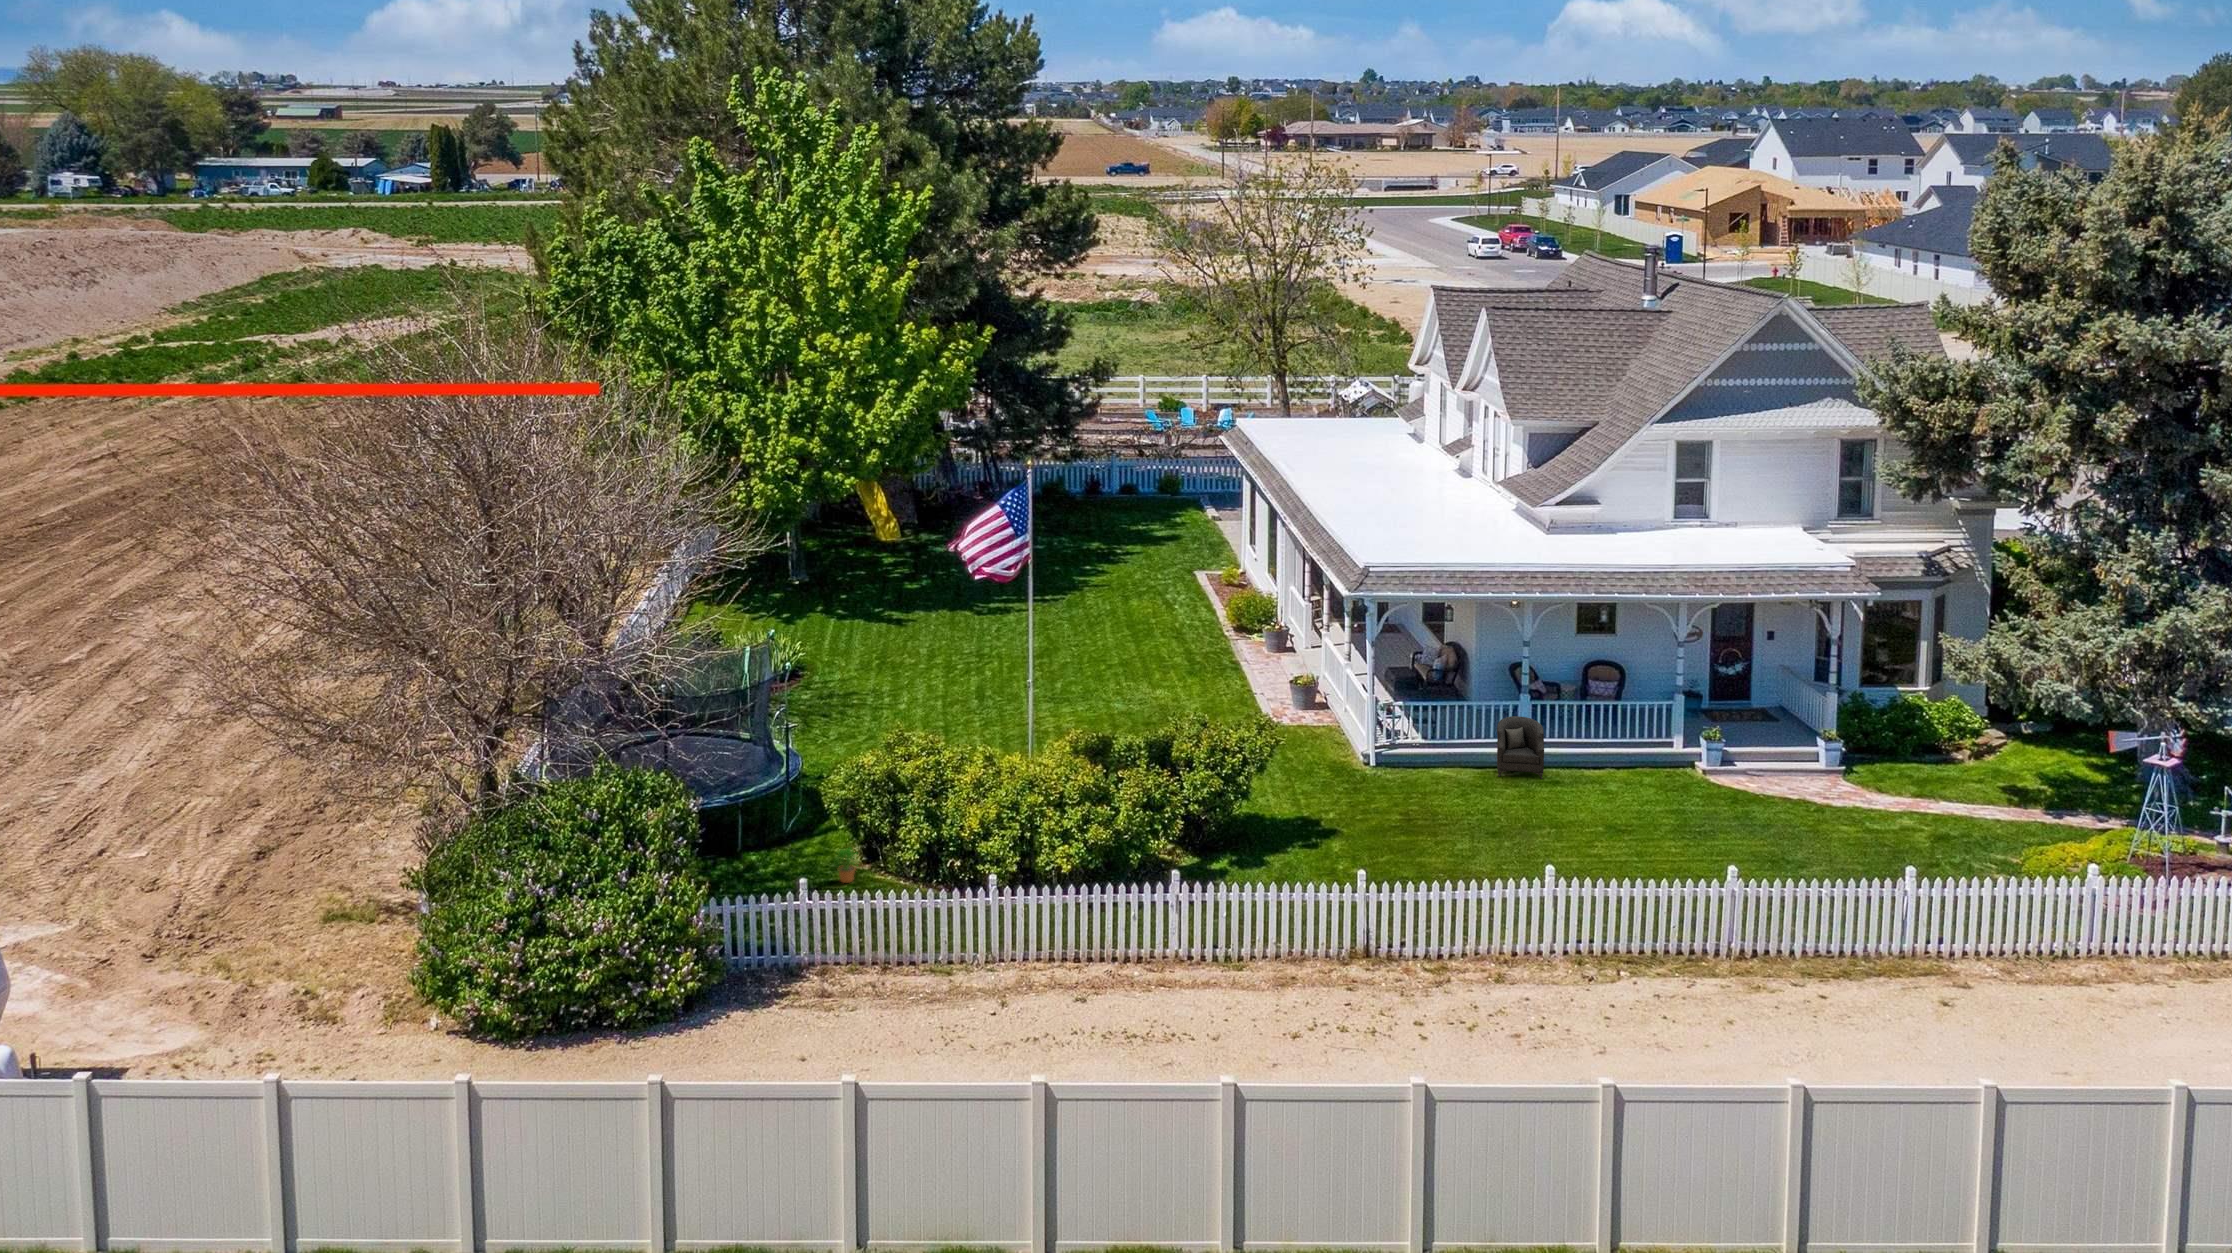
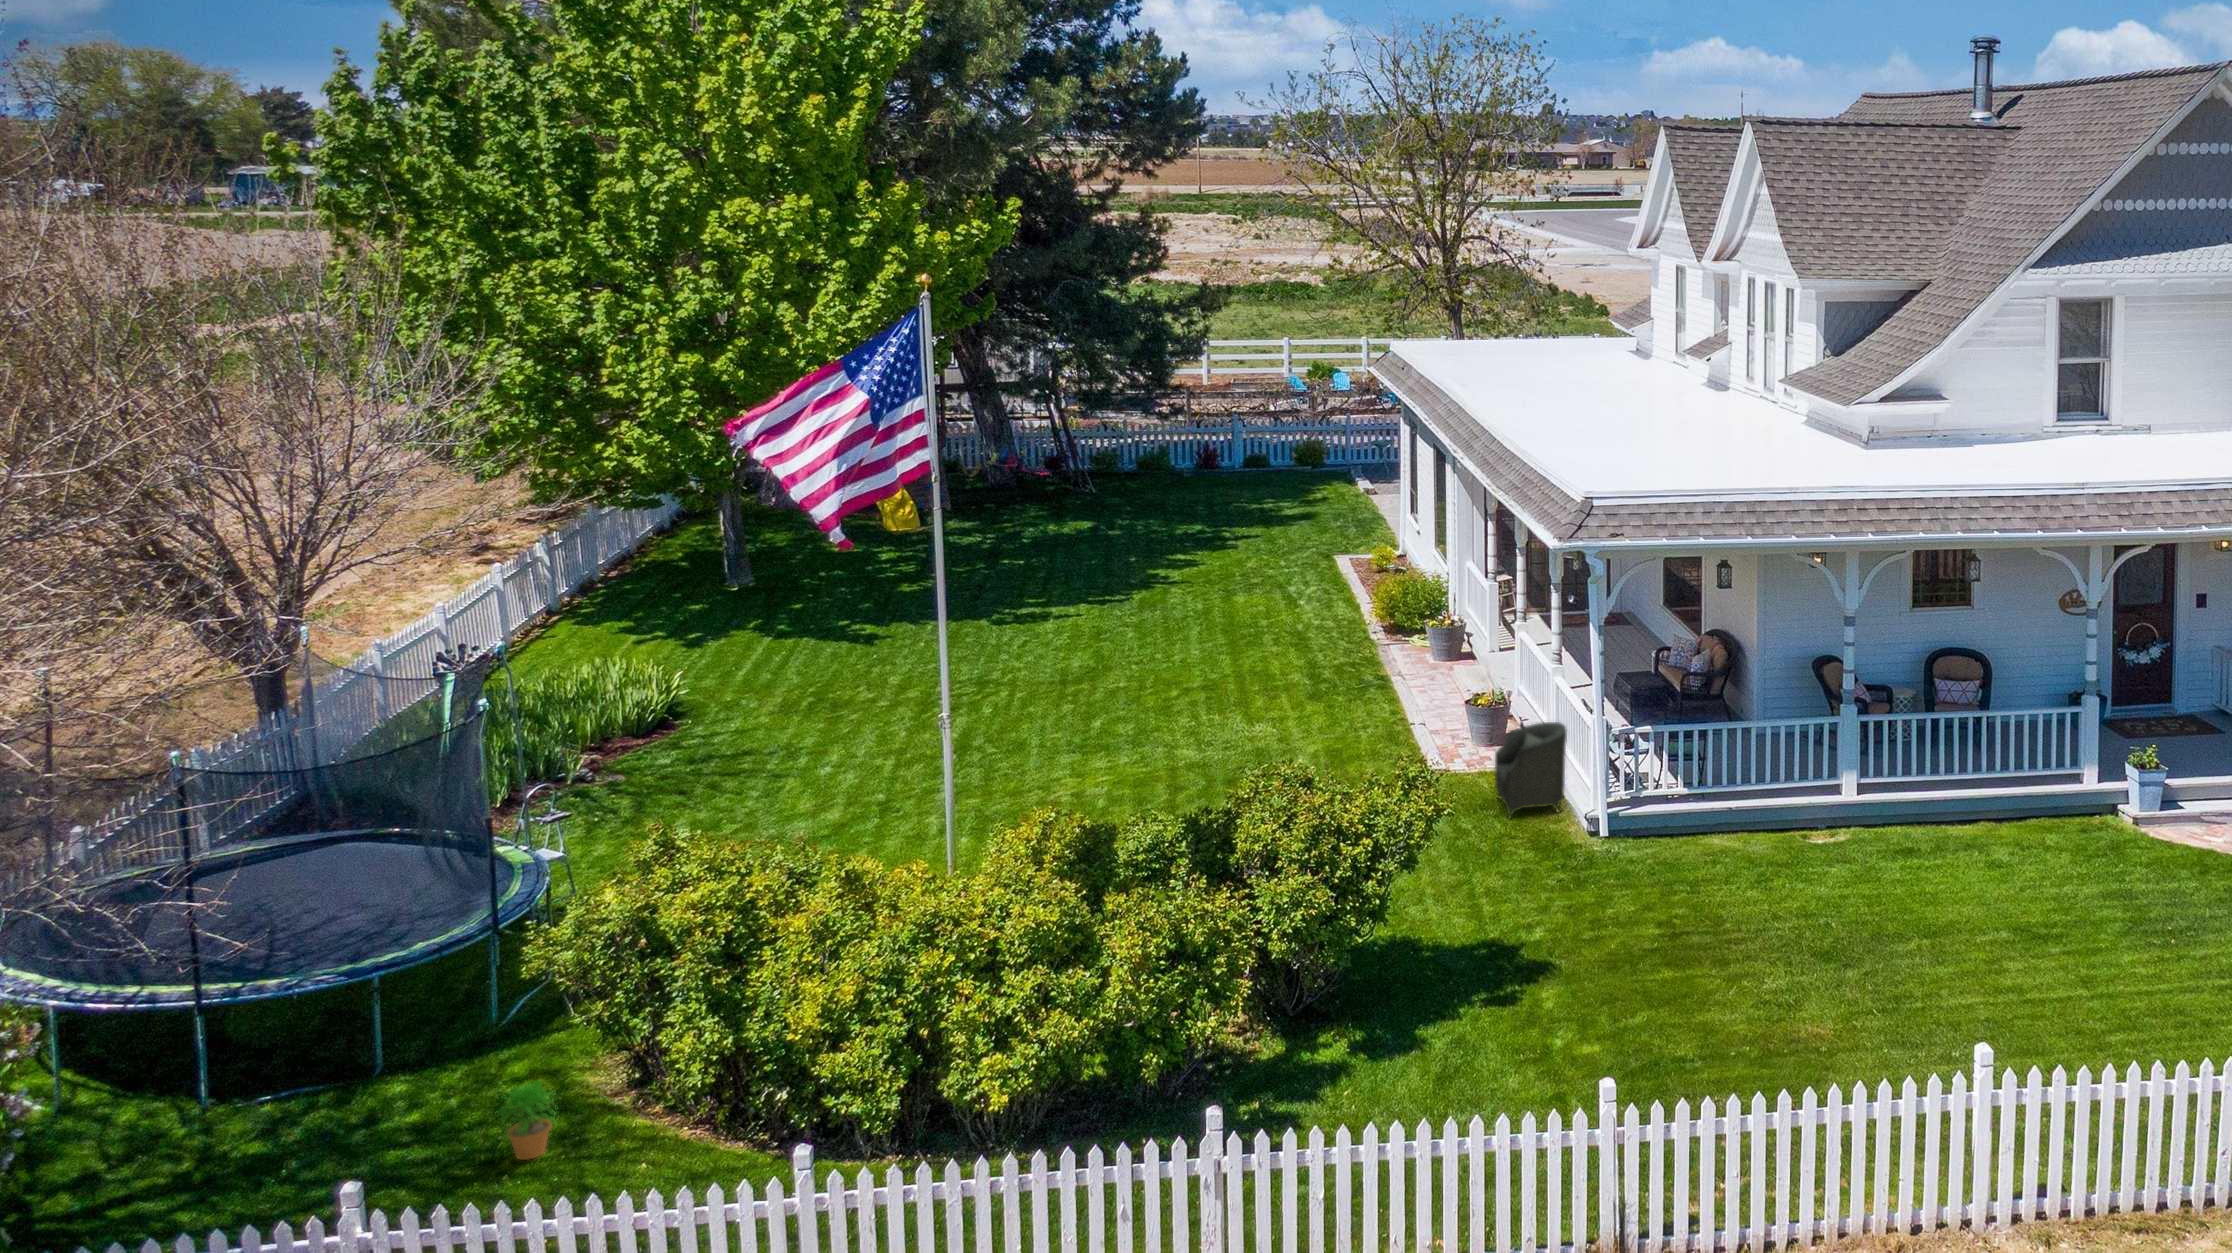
armchair: present [1497,716,1544,779] -> present [1494,722,1567,818]

